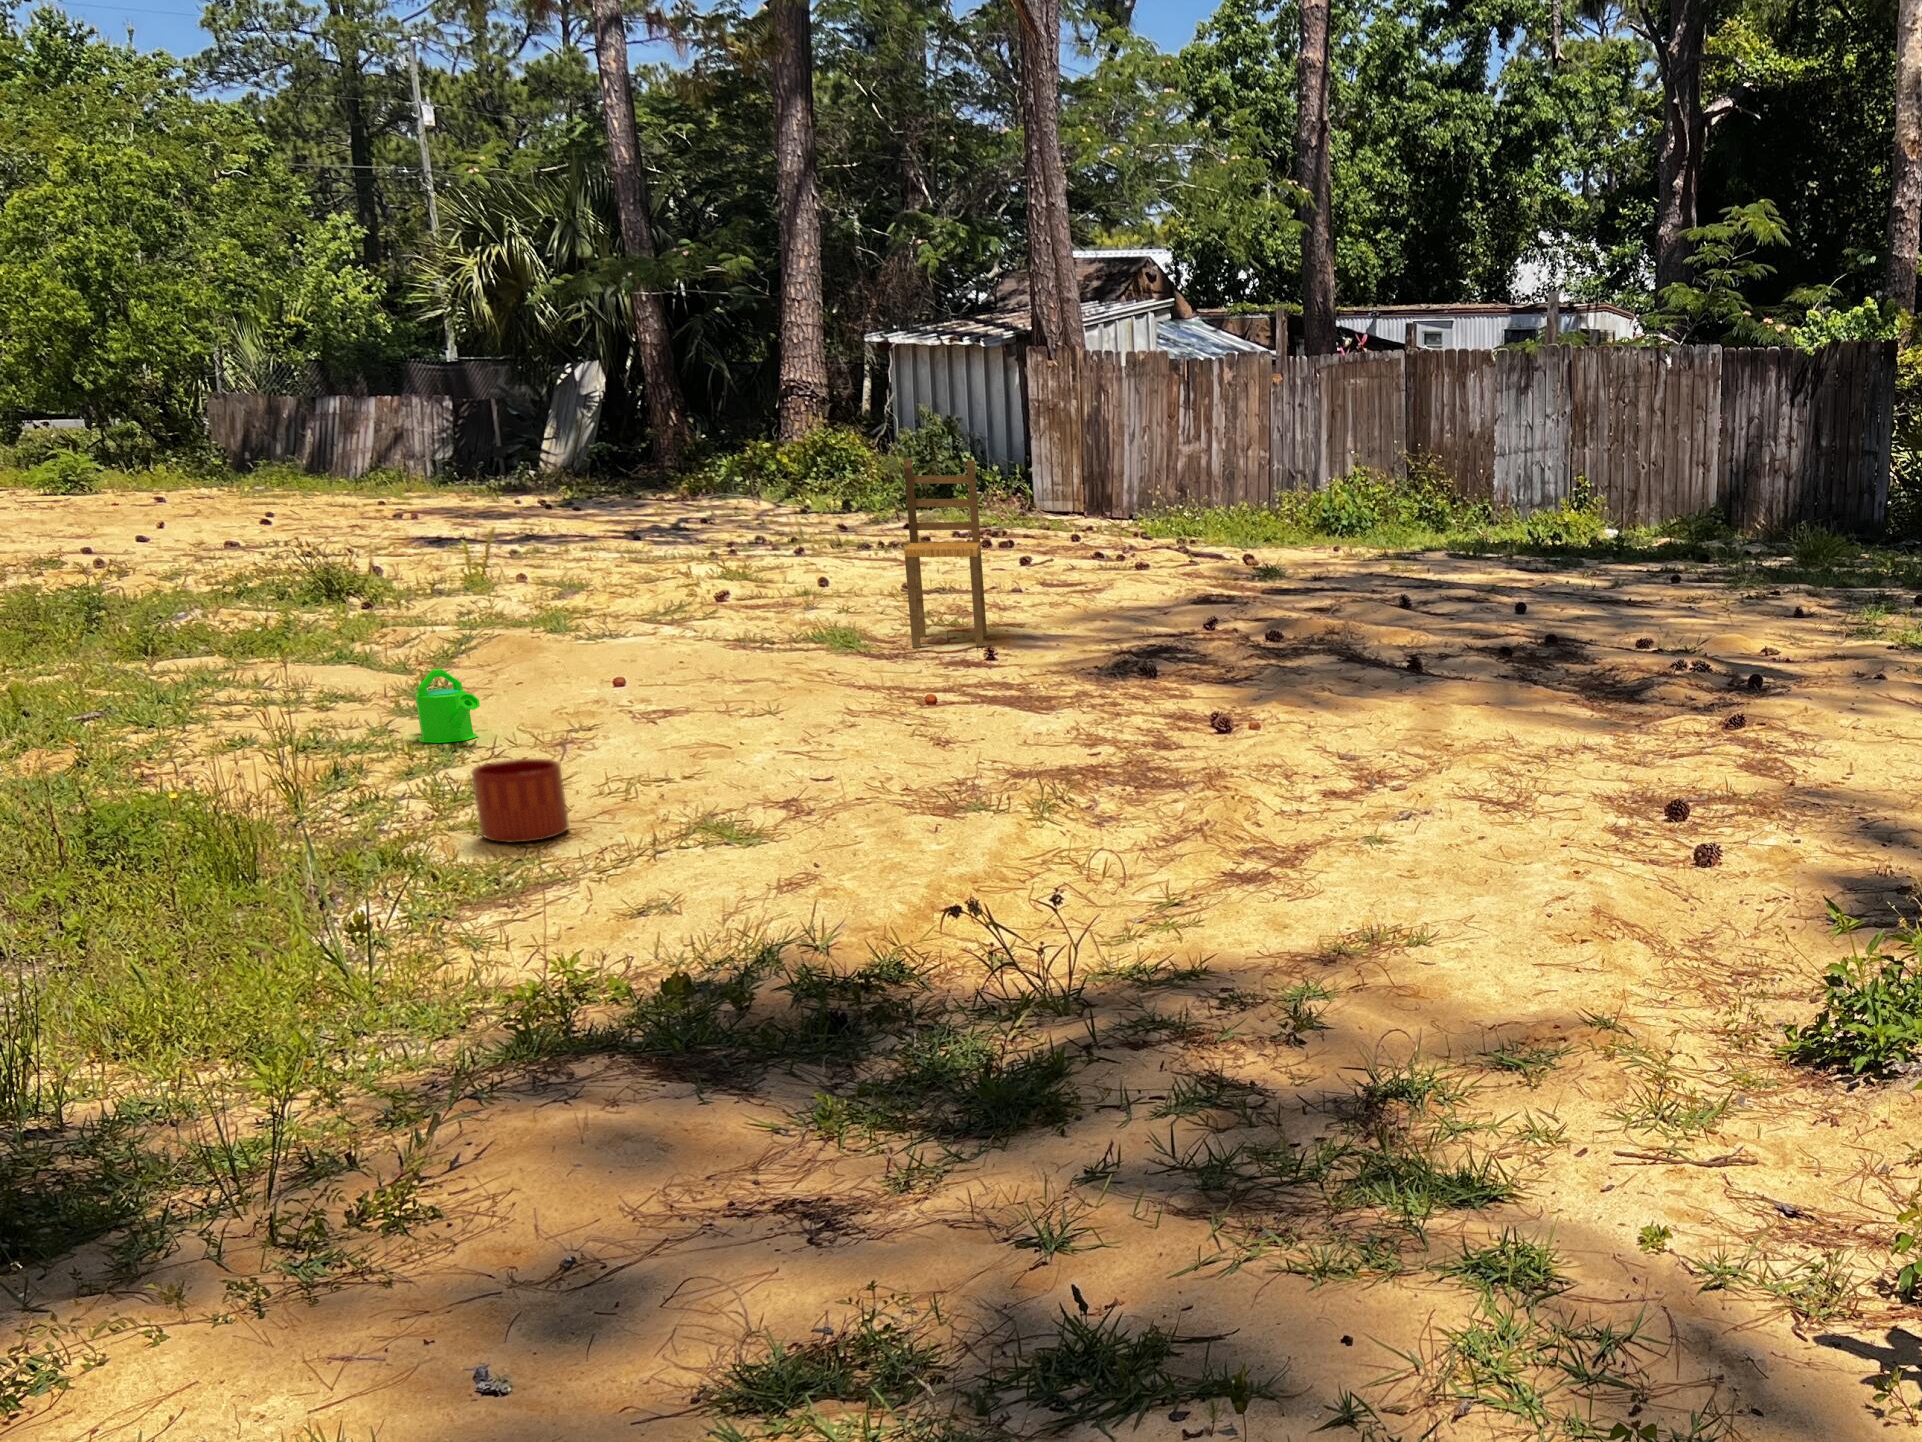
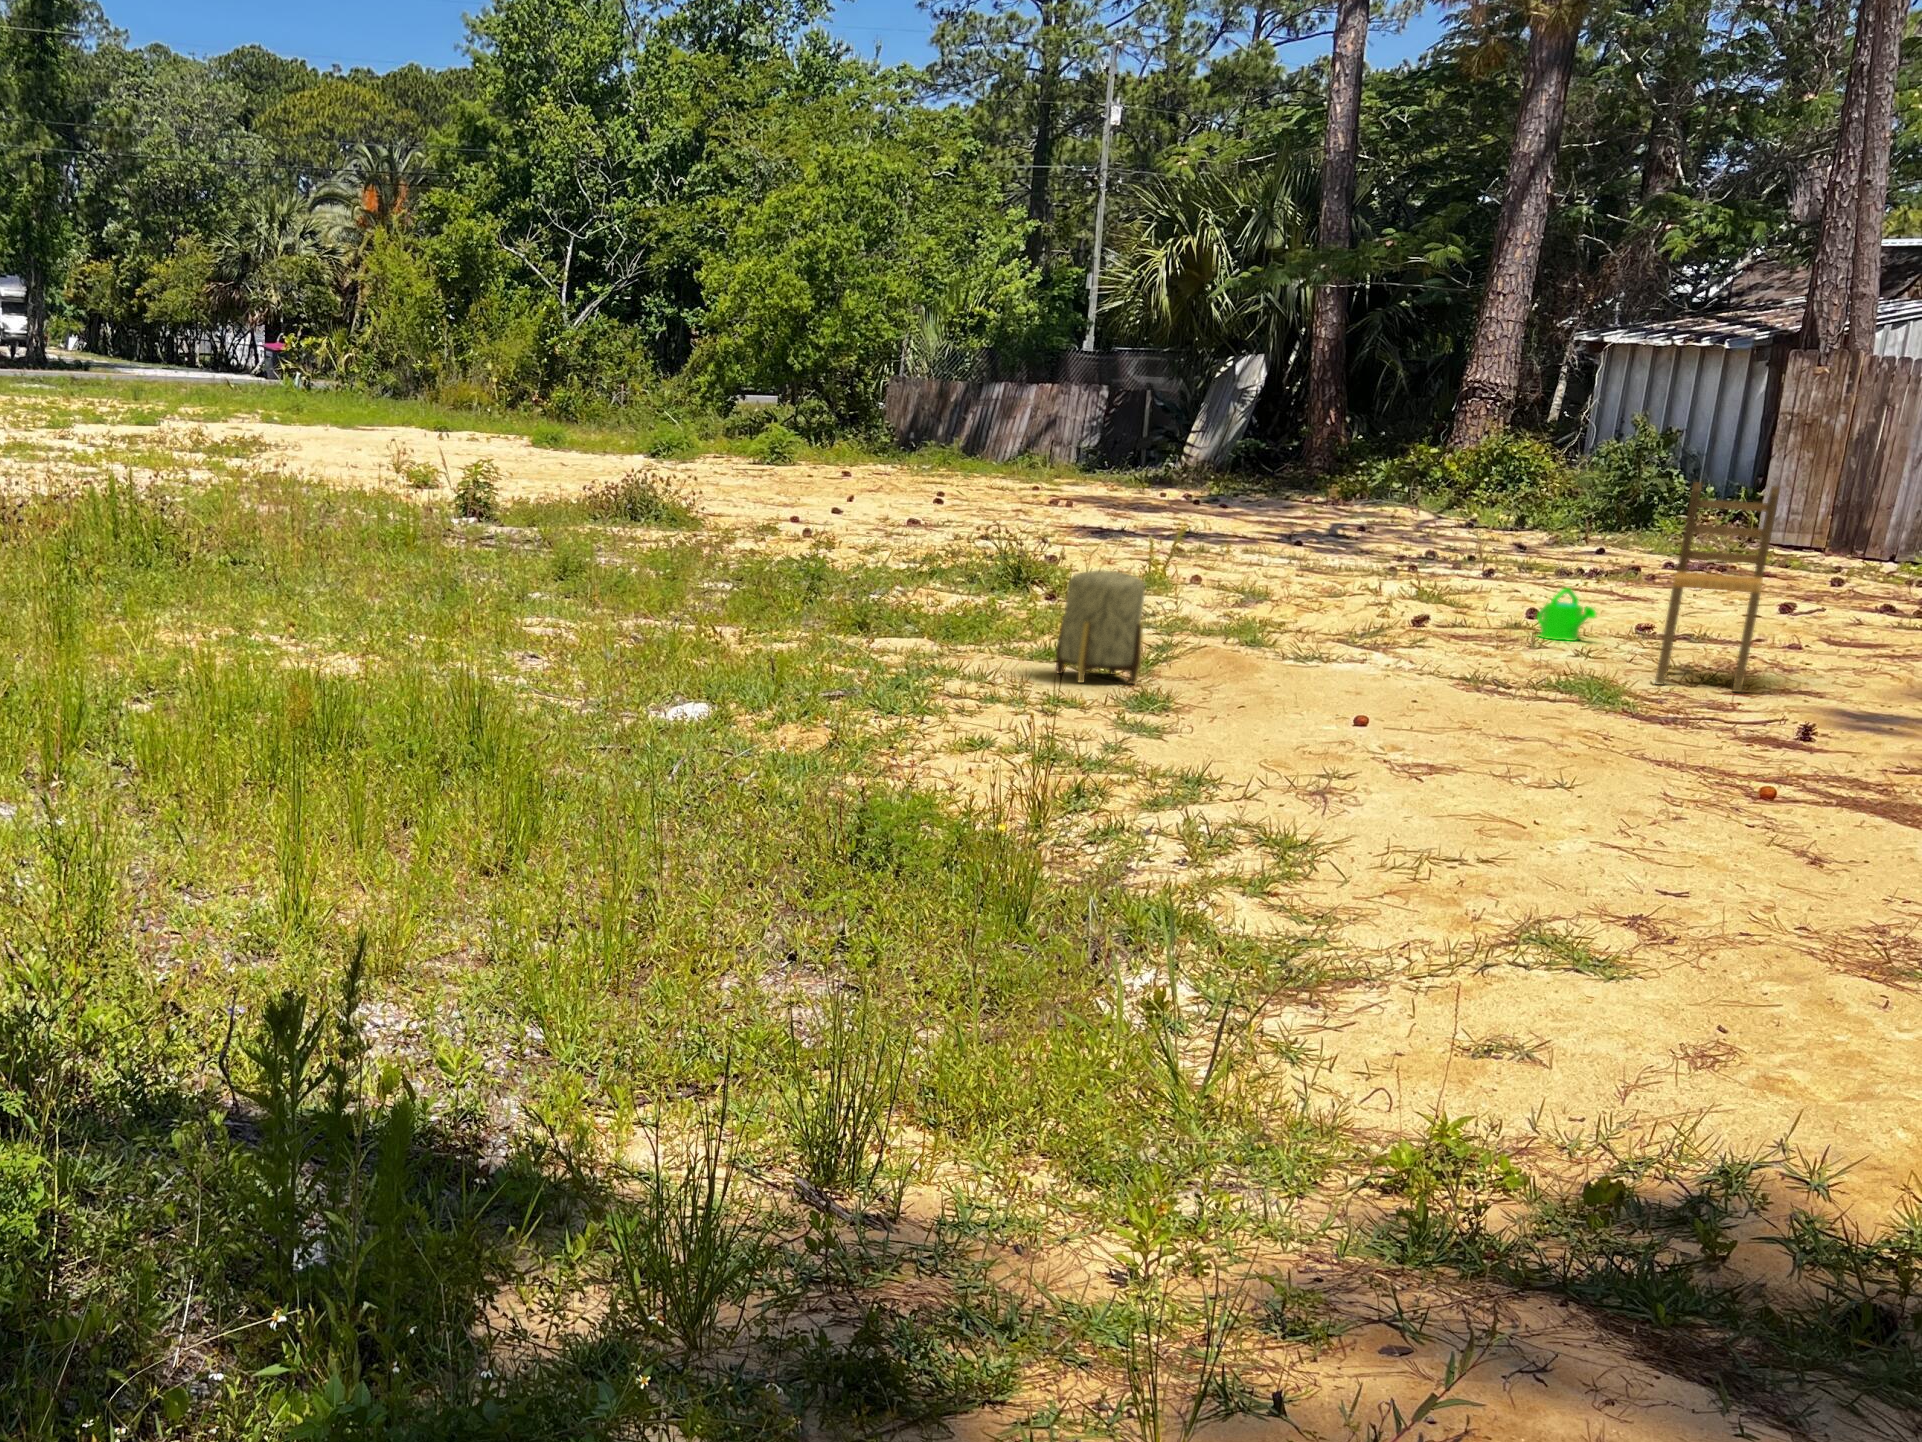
stool: none [244,596,363,727] -> present [1056,571,1145,683]
watering can: present [415,669,480,743] -> present [1537,588,1596,641]
planter: present [472,759,569,842] -> none [1281,731,1365,806]

